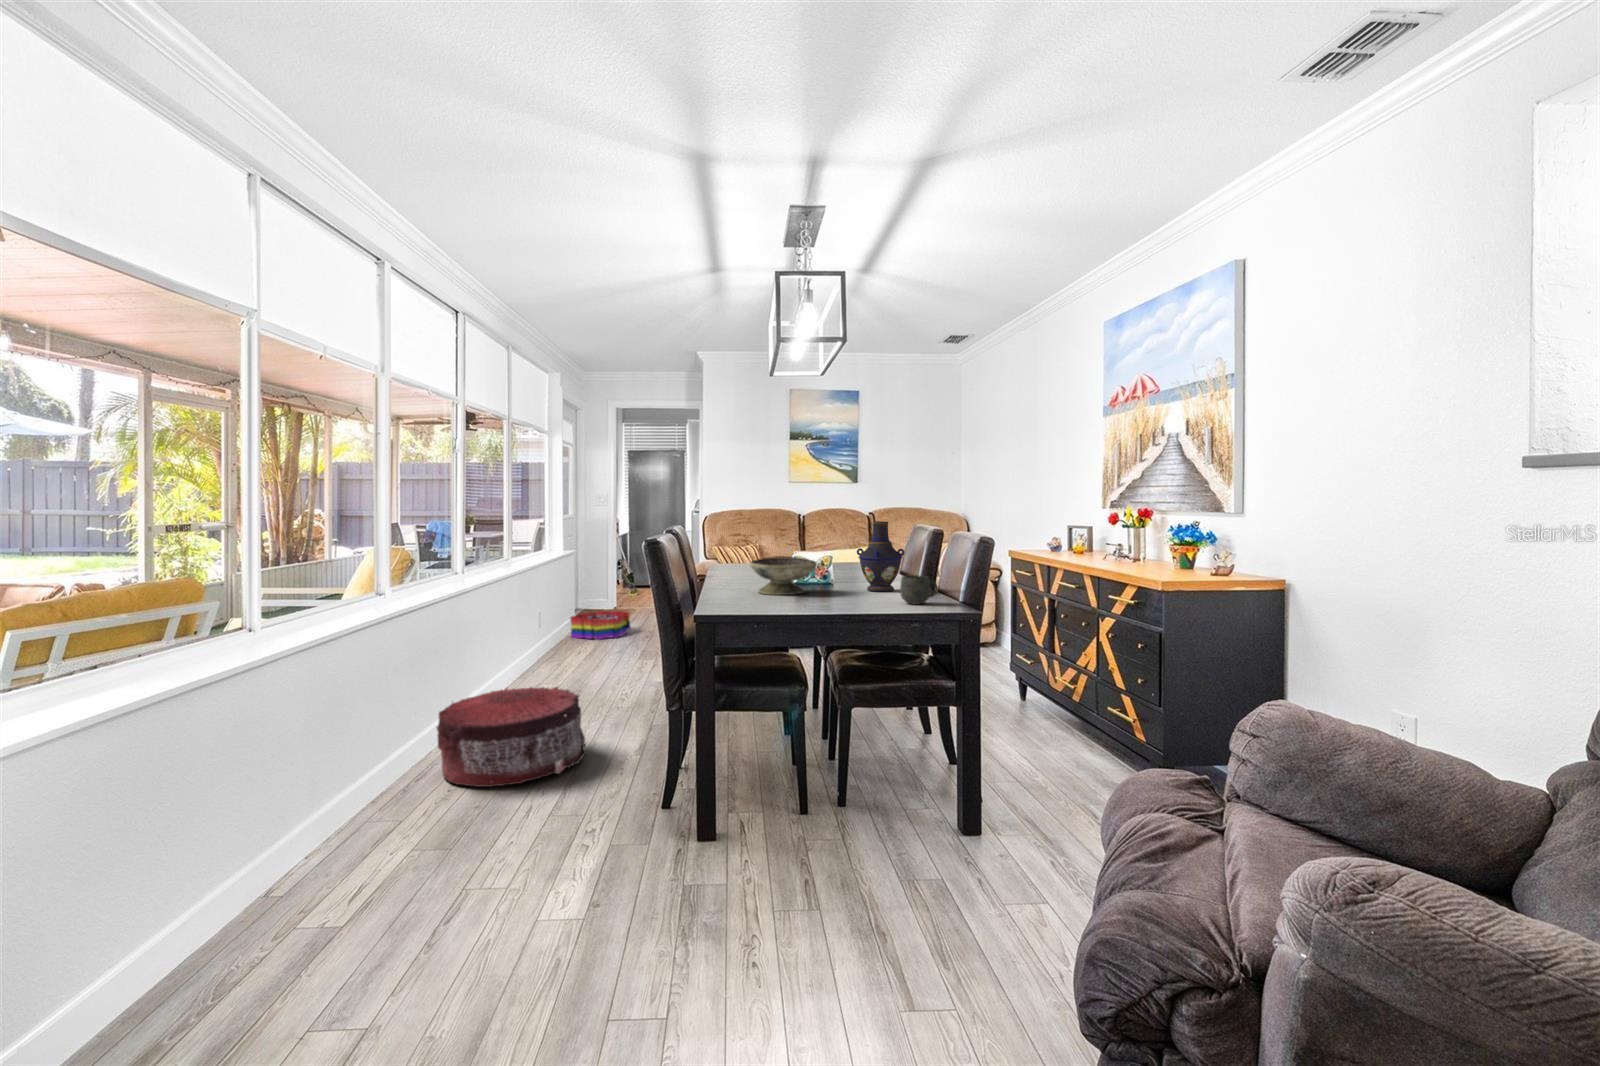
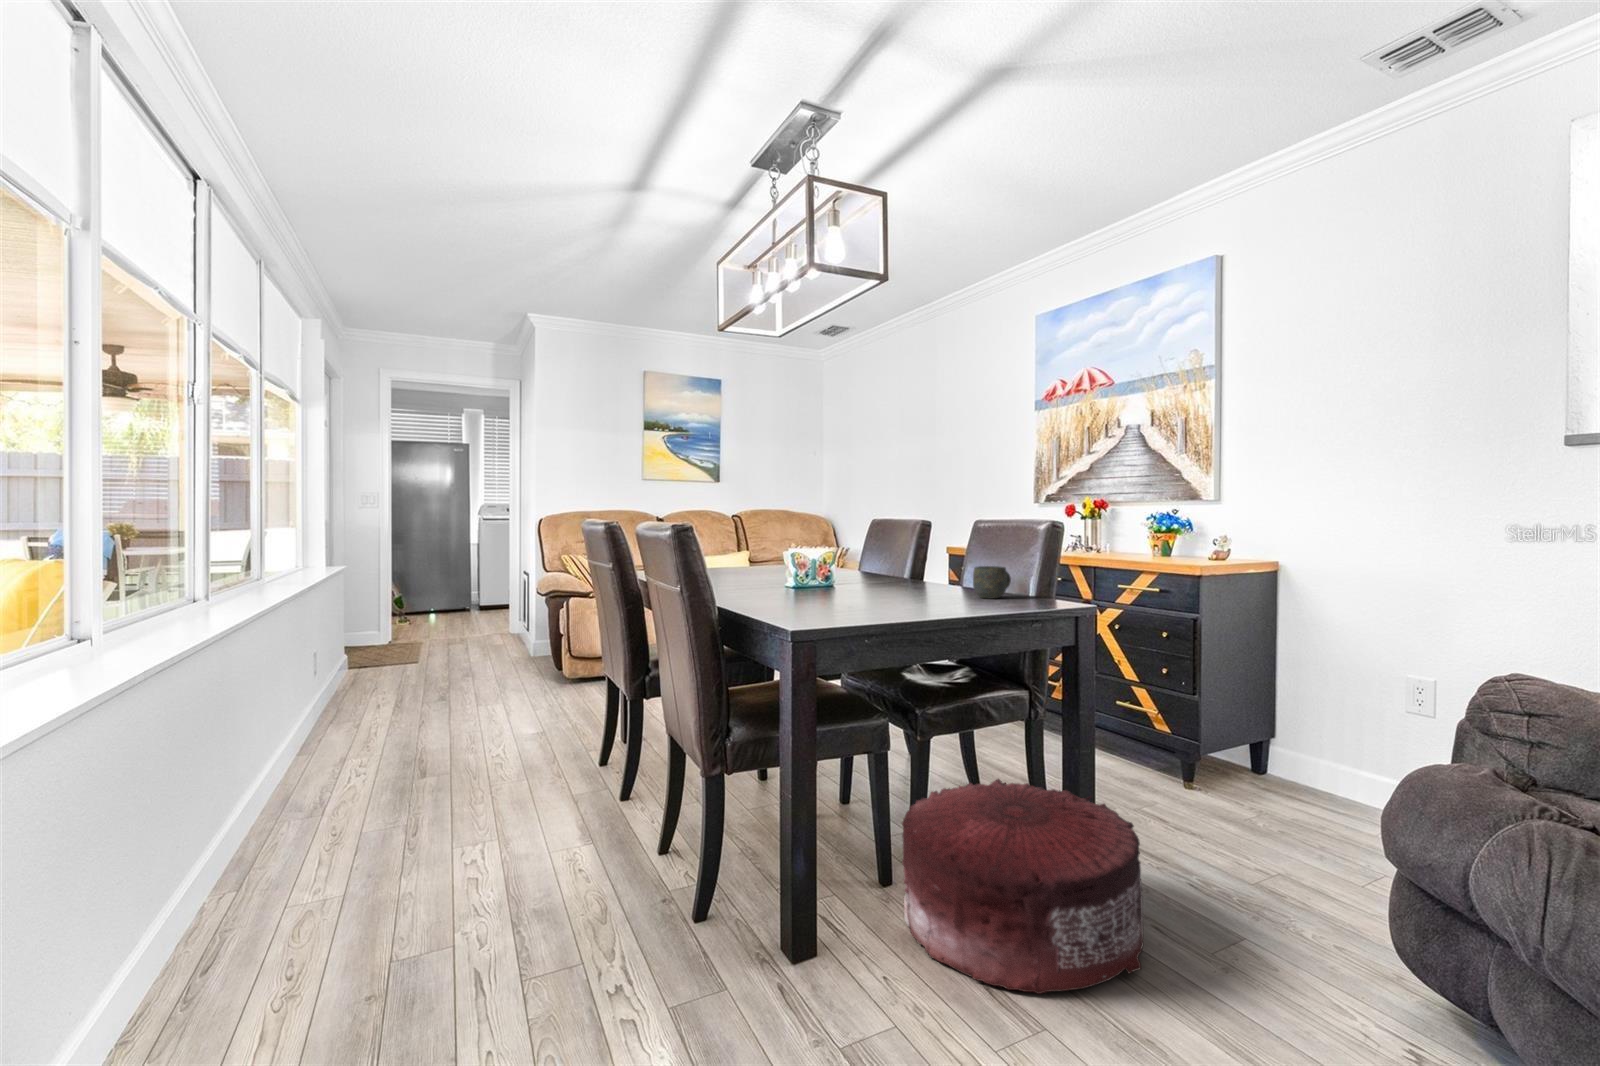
vase: present [857,521,904,592] -> none [874,509,929,589]
decorative bowl: present [750,558,817,595] -> none [768,553,849,596]
storage bin: present [571,611,631,639] -> none [370,638,454,676]
pouf: present [437,687,587,787] -> present [902,779,1143,994]

